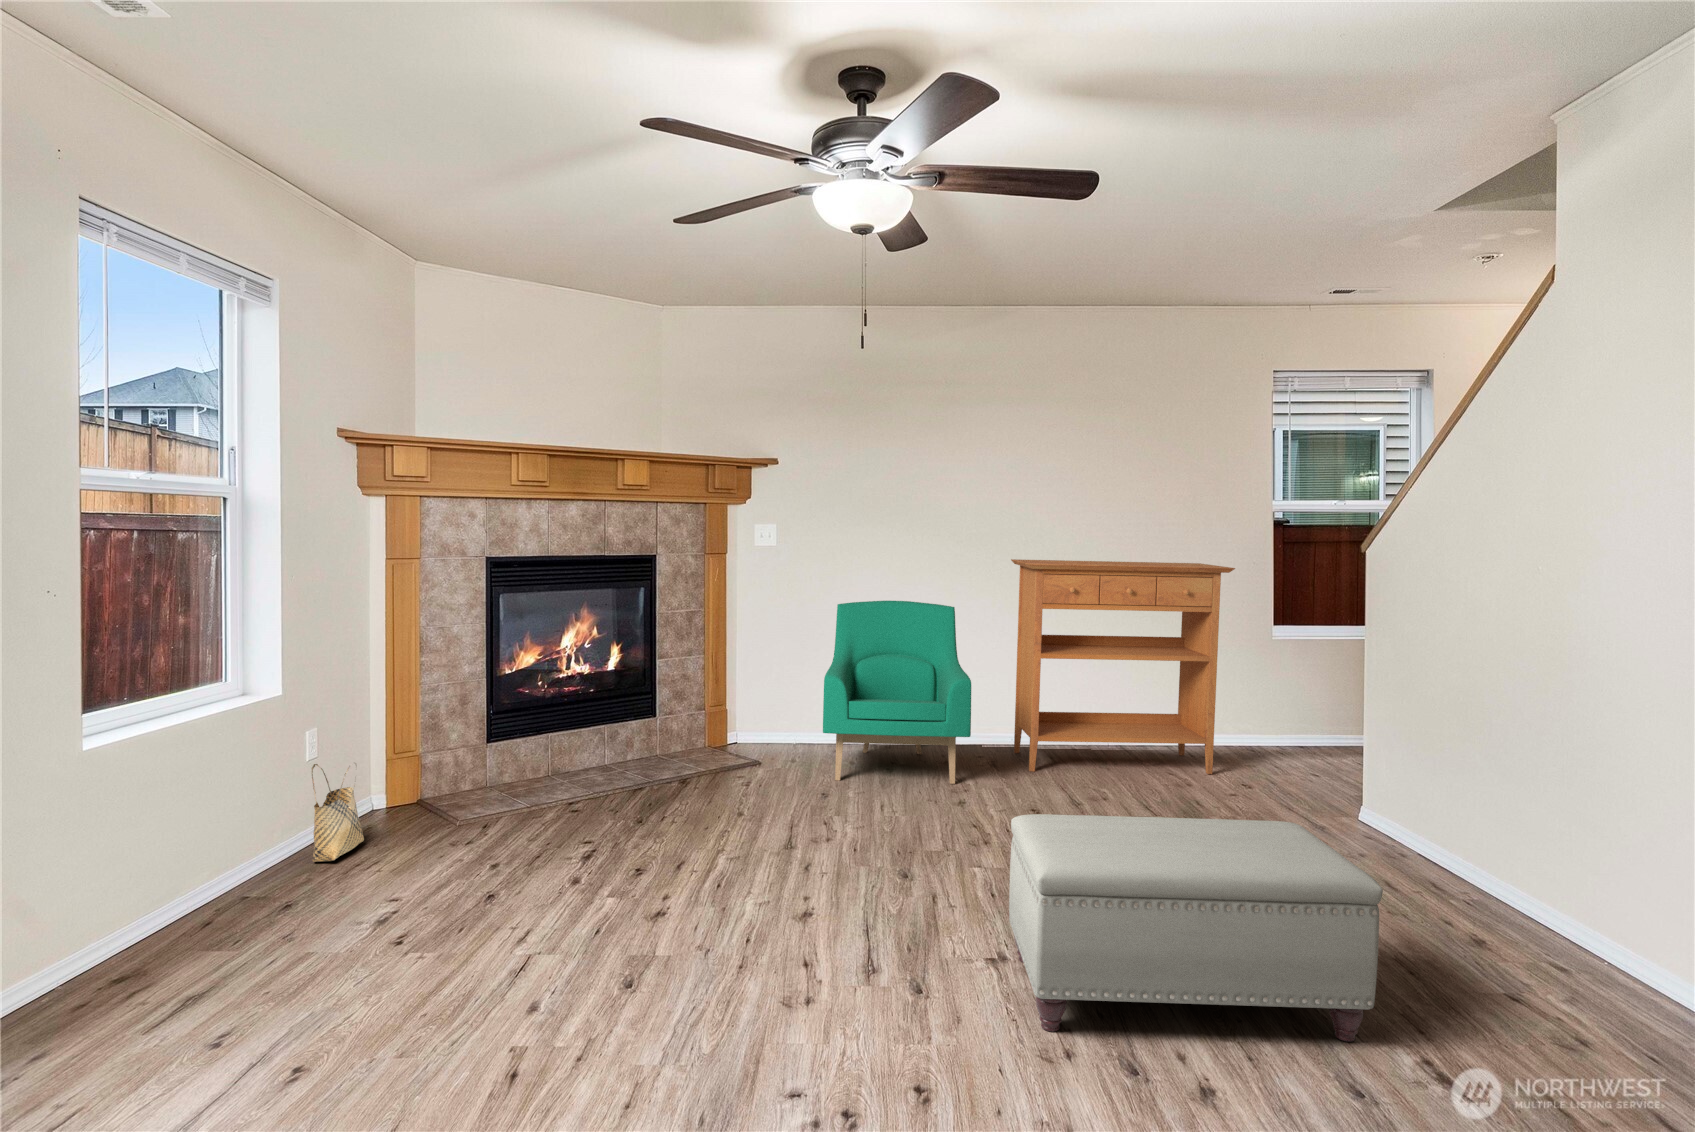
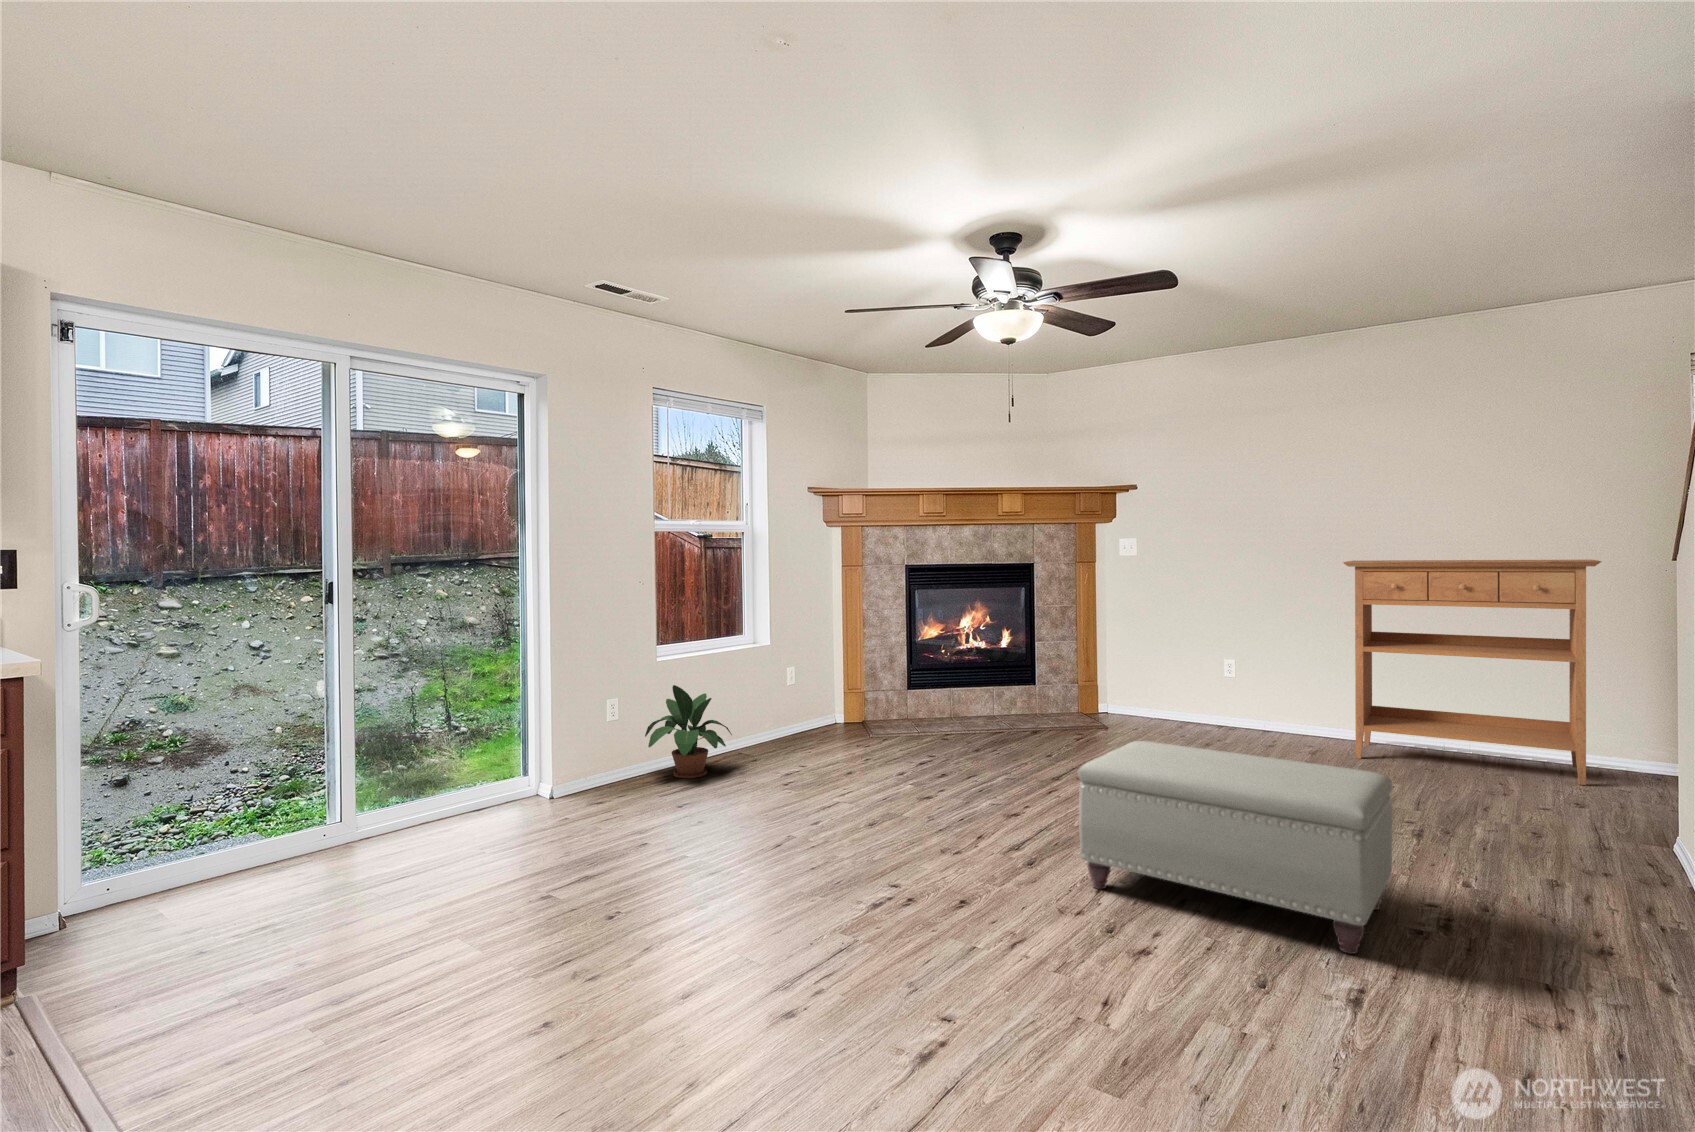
armchair: present [823,601,971,784] -> none [1140,599,1290,757]
woven basket: present [312,763,364,862] -> none [781,683,813,740]
potted plant: none [84,816,277,995] -> present [645,685,732,778]

